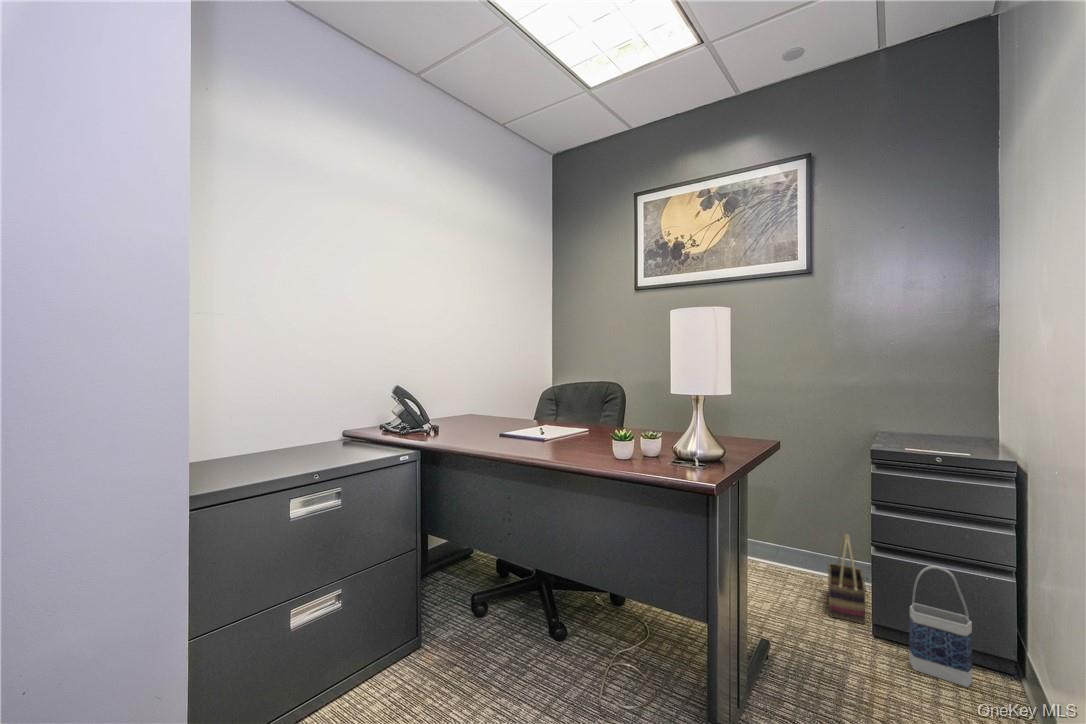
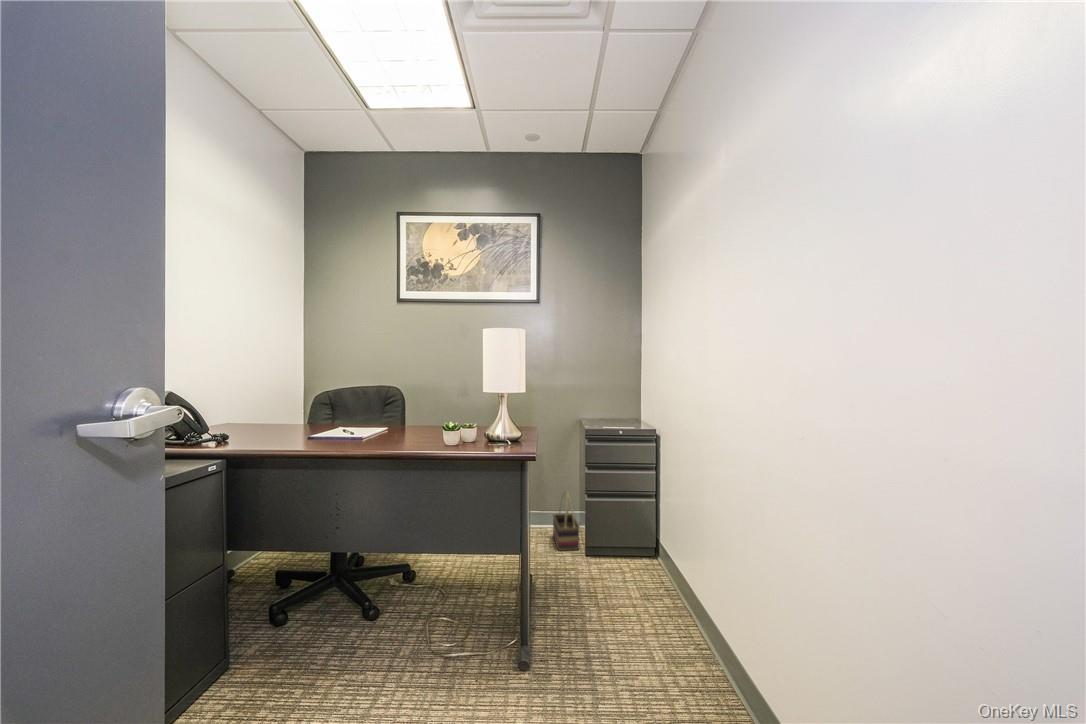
bag: present [909,566,972,687] -> none [608,498,638,568]

